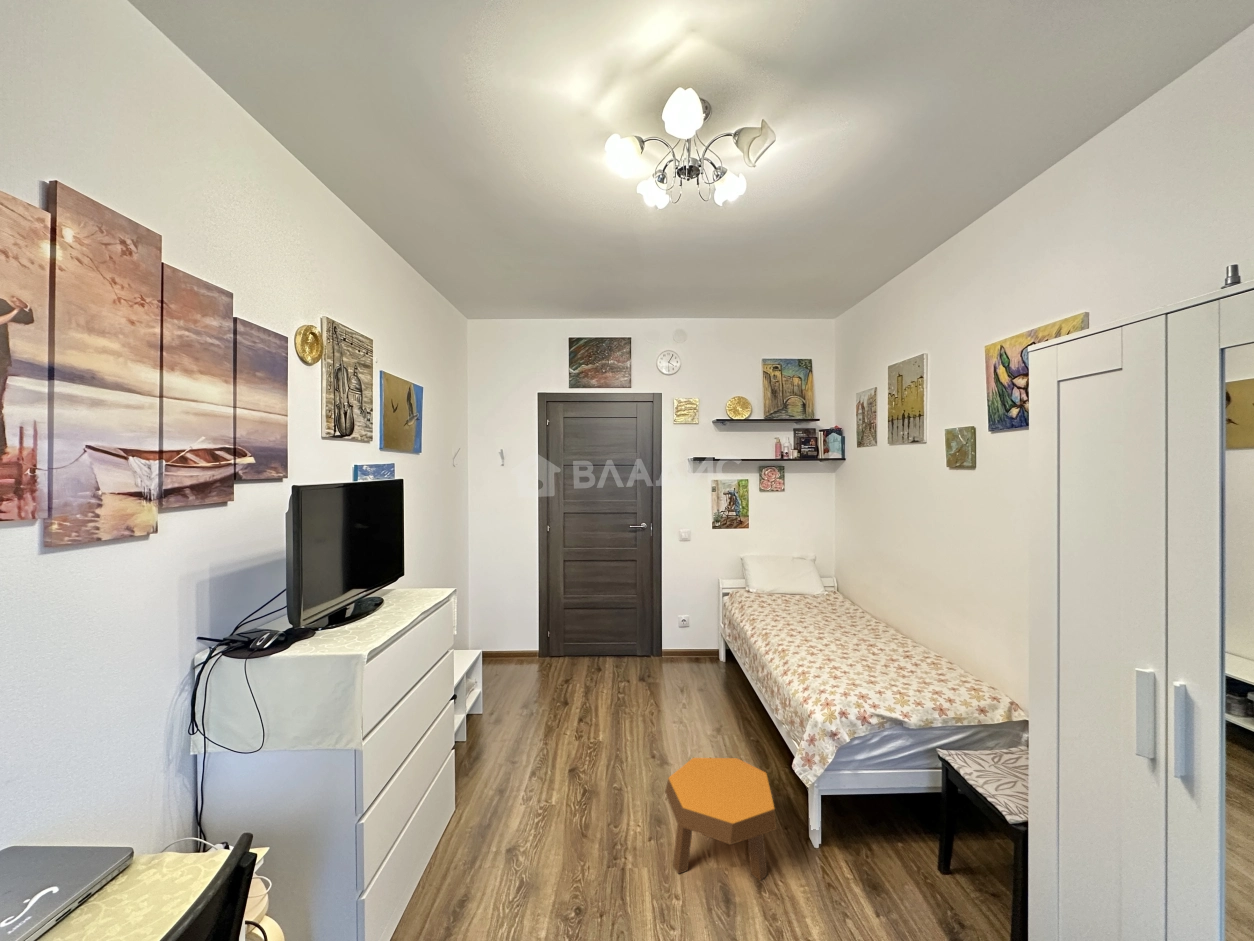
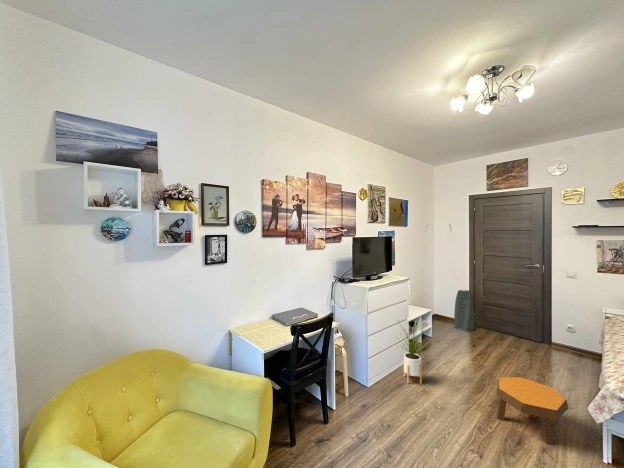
air purifier: none [514,587,547,675] -> present [454,290,474,331]
house plant: none [435,694,528,893] -> present [401,322,425,384]

